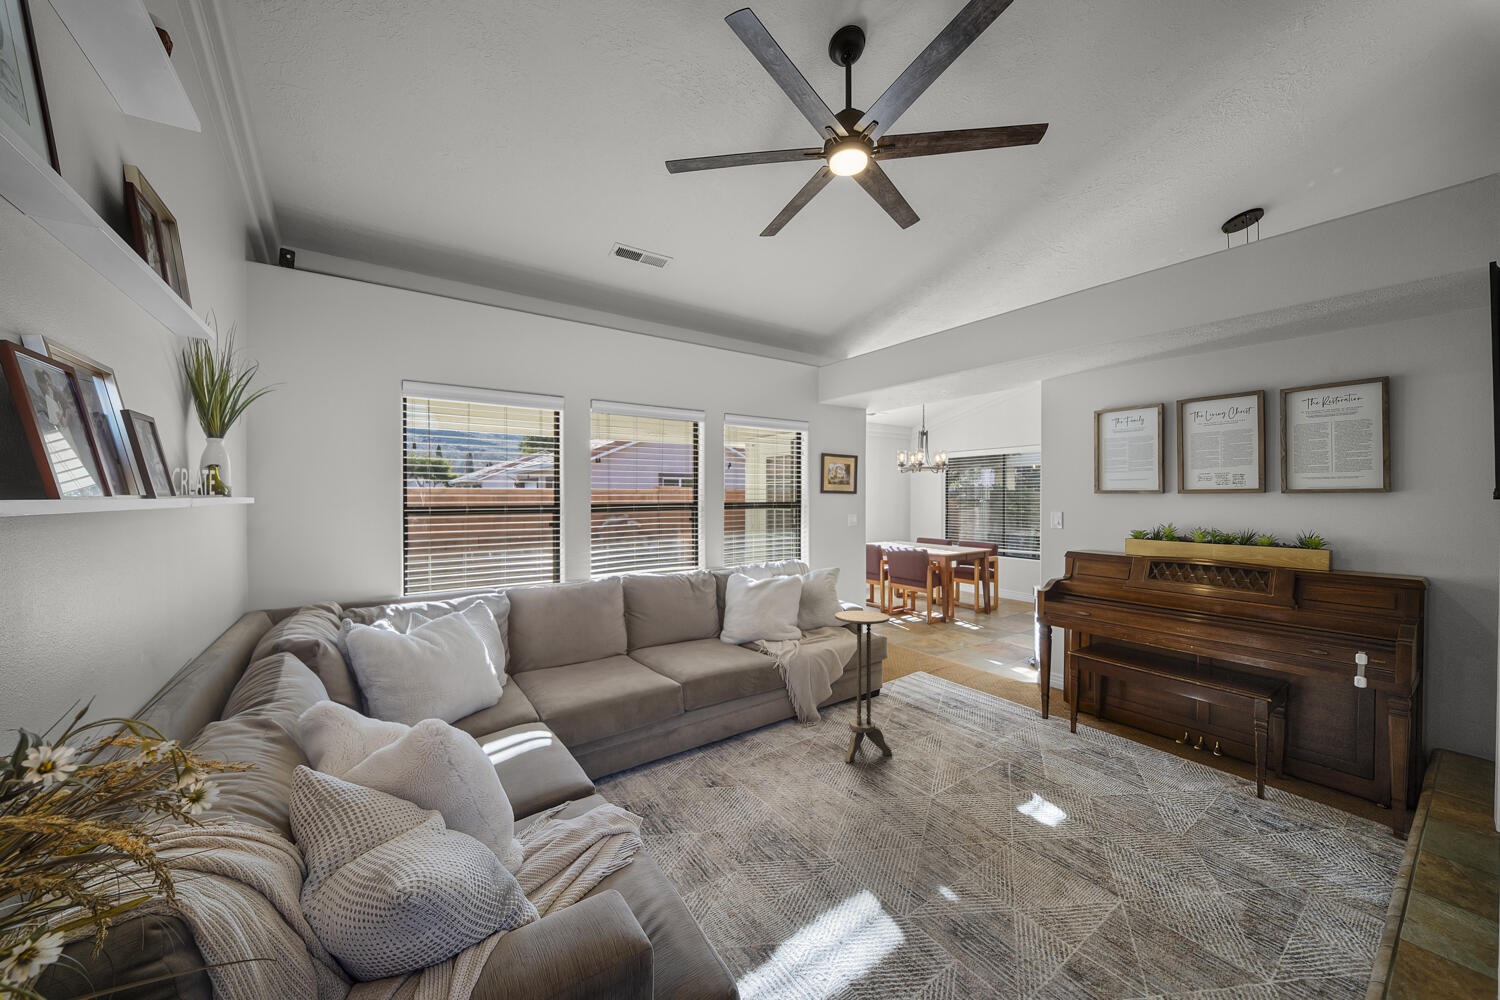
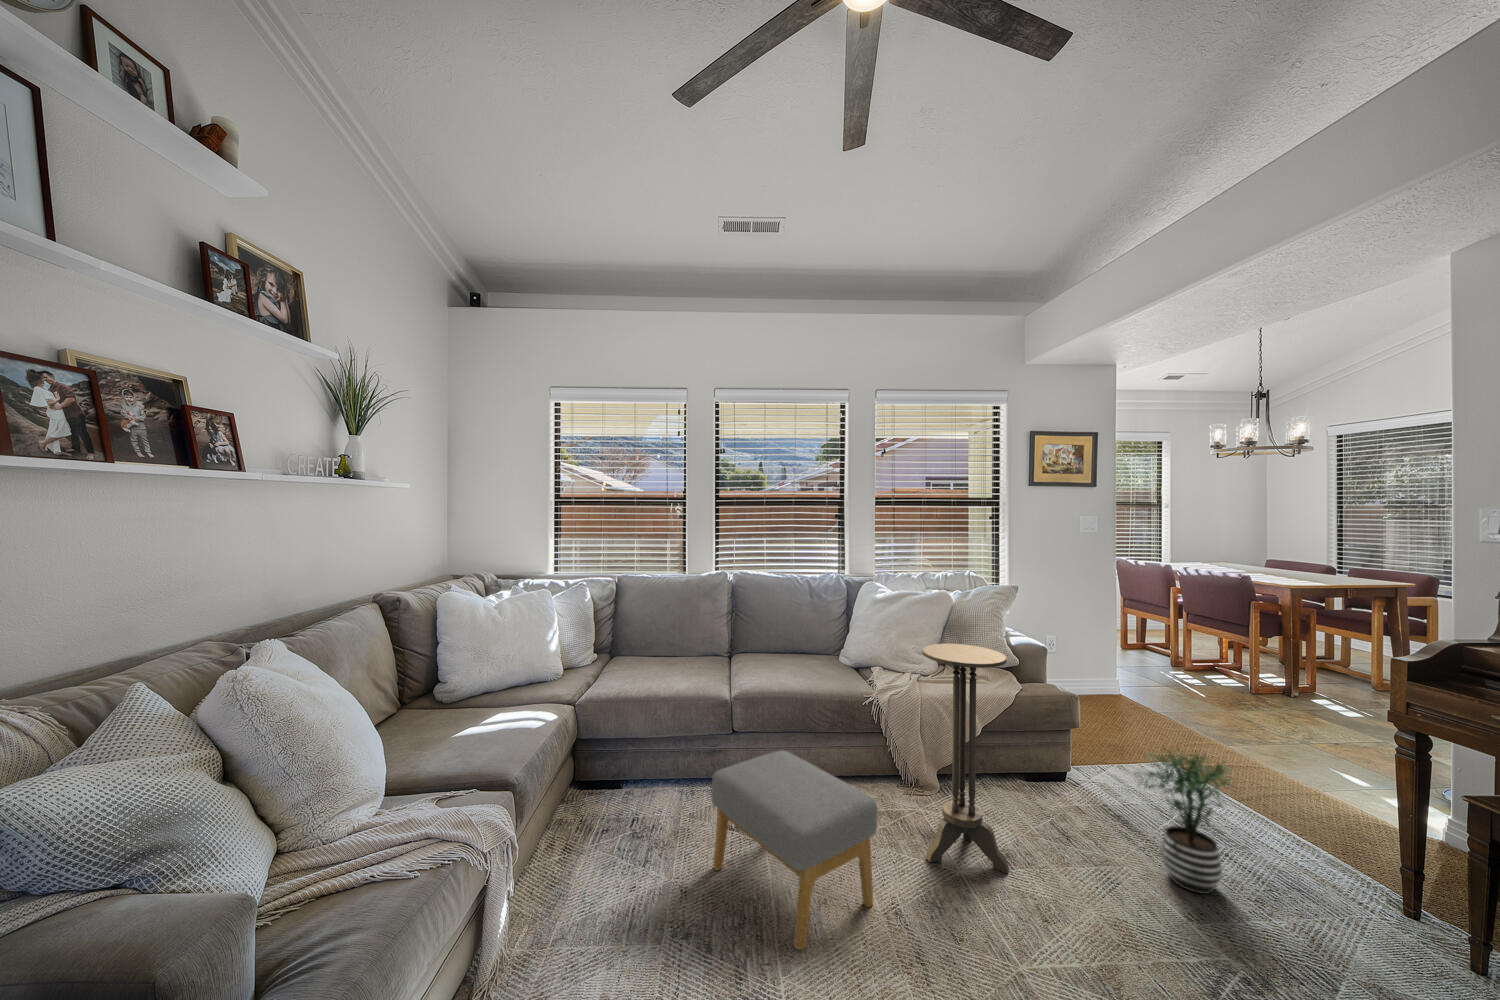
potted plant: none [943,654,996,736] -> present [1135,748,1231,894]
footstool: none [718,710,842,836] -> present [712,750,878,950]

